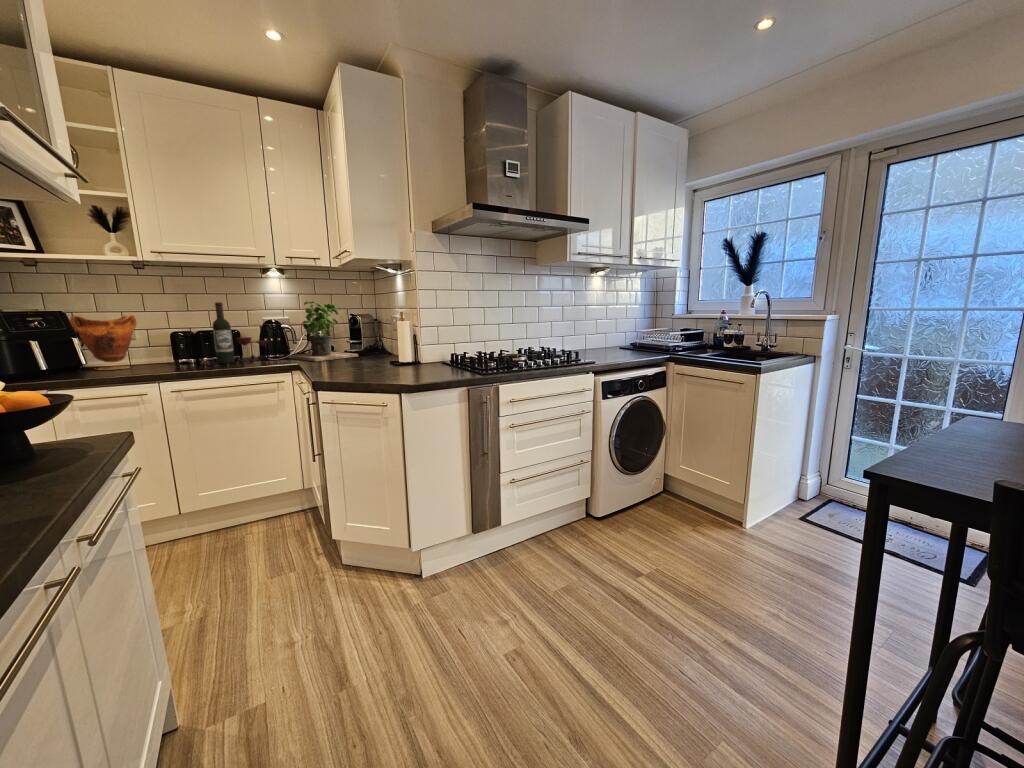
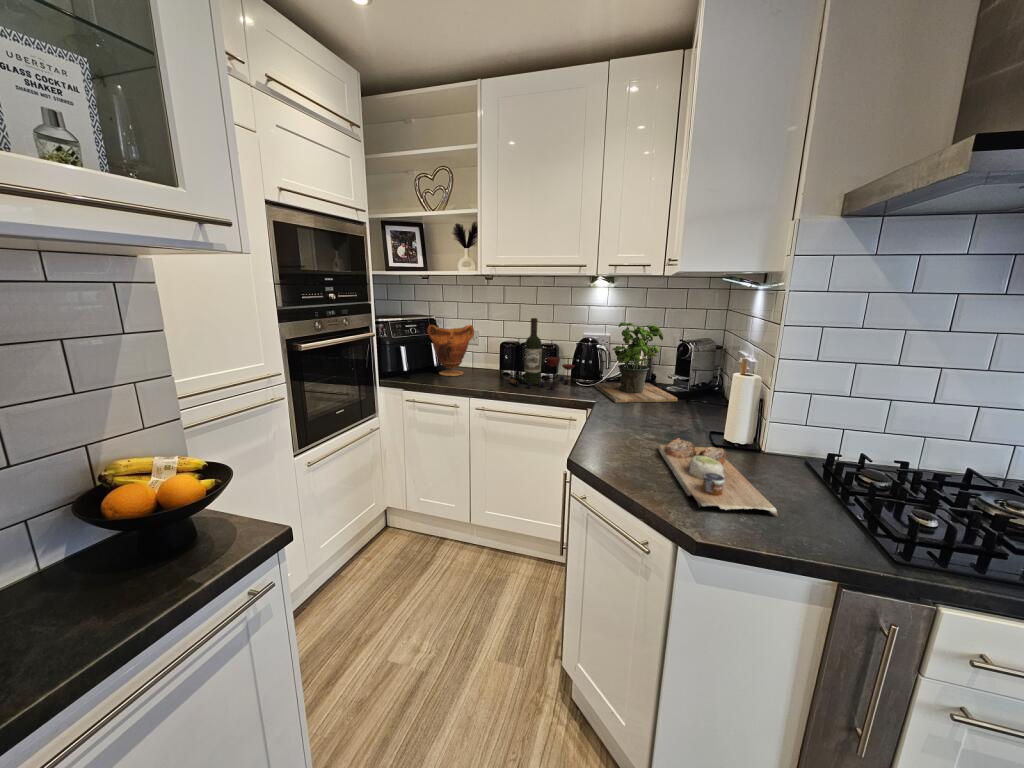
cutting board: none [367,361,440,378] -> present [659,438,778,516]

